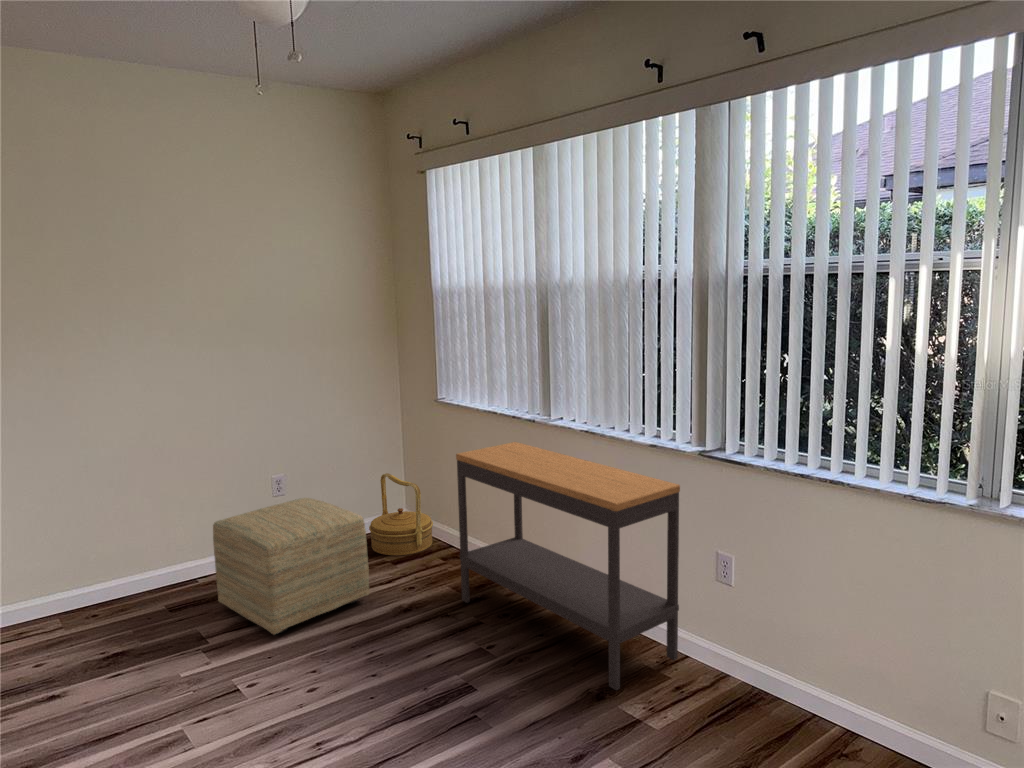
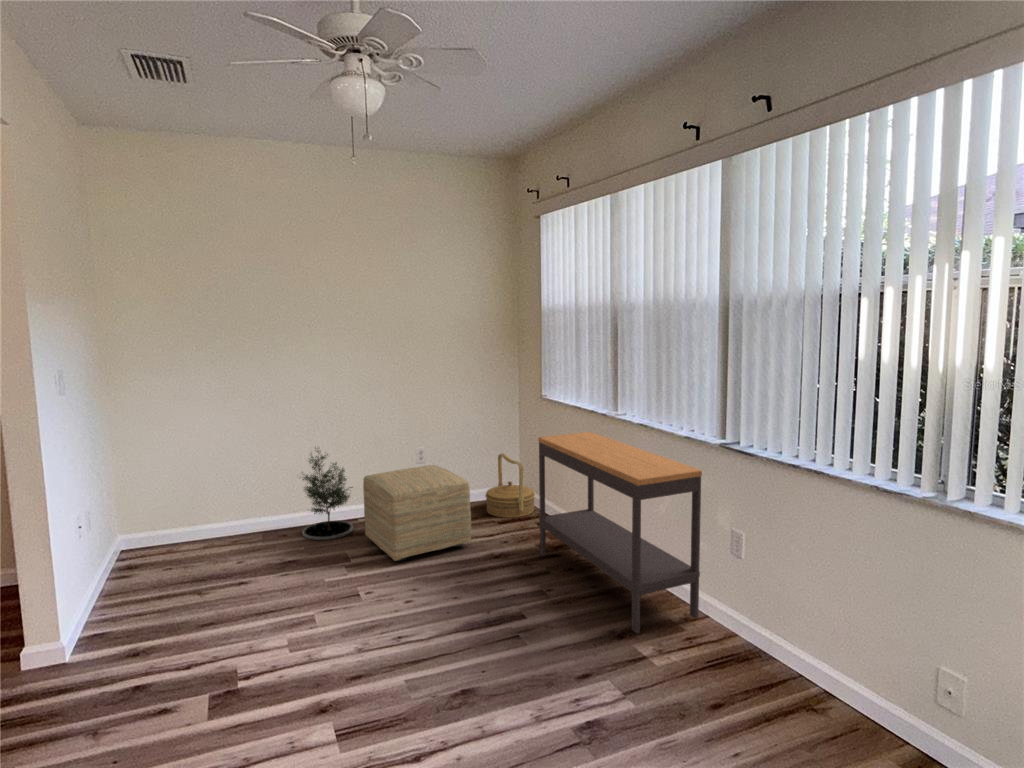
potted tree: none [108,485,195,617] -> present [302,448,353,540]

